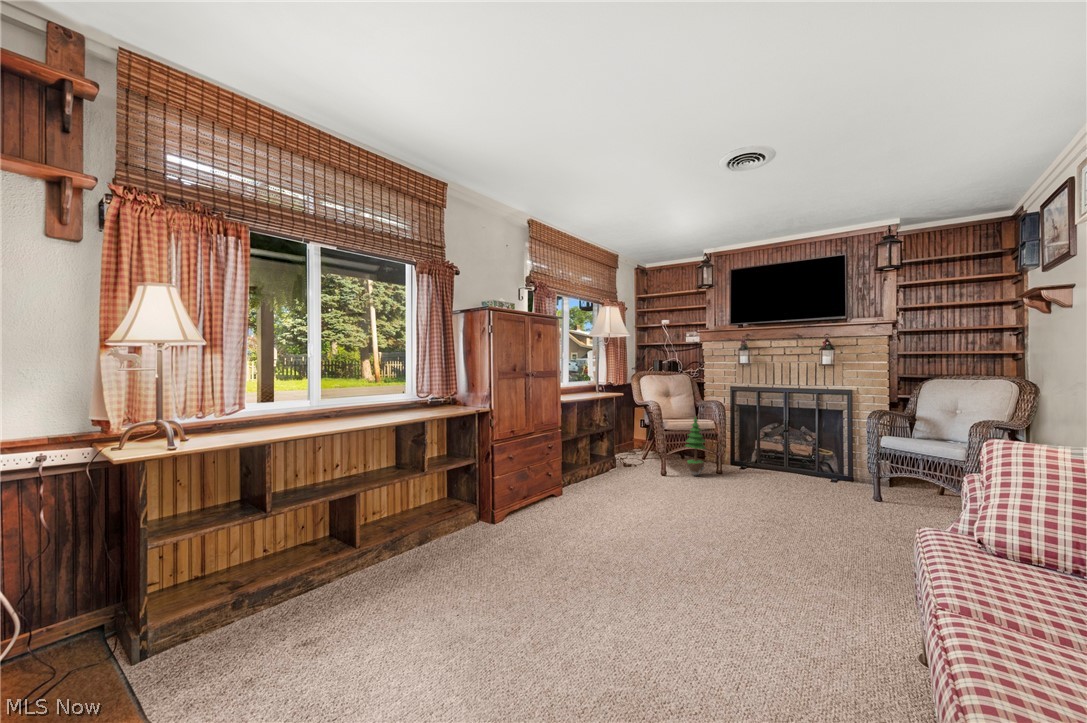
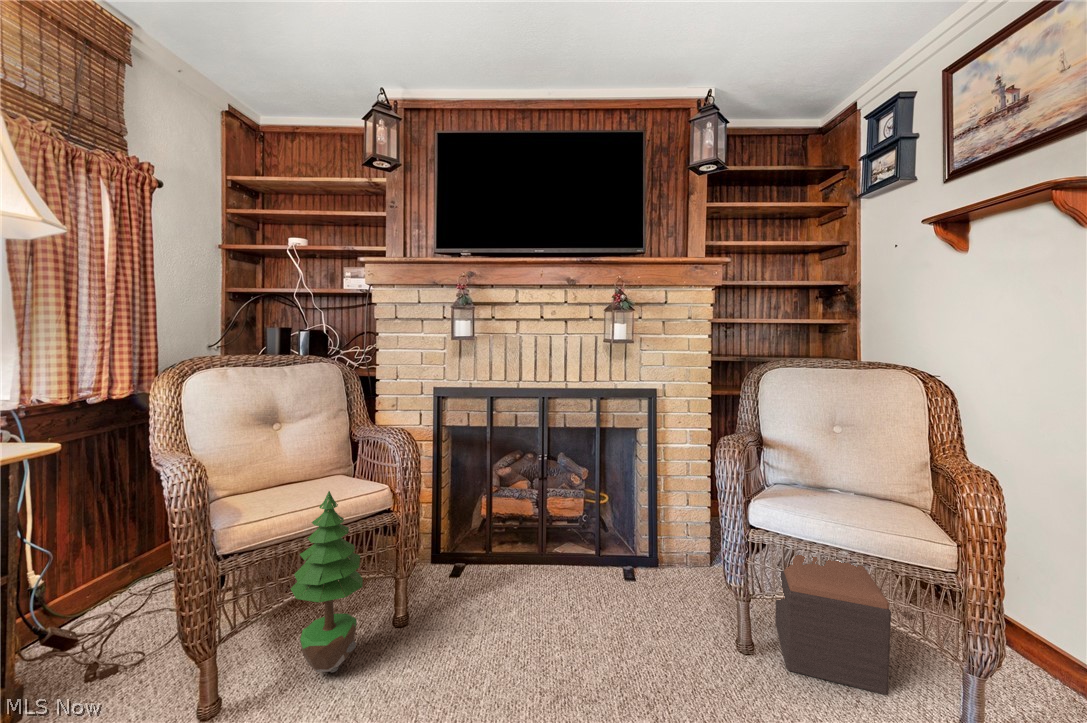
footstool: none [886,461,943,512] -> present [775,555,891,695]

